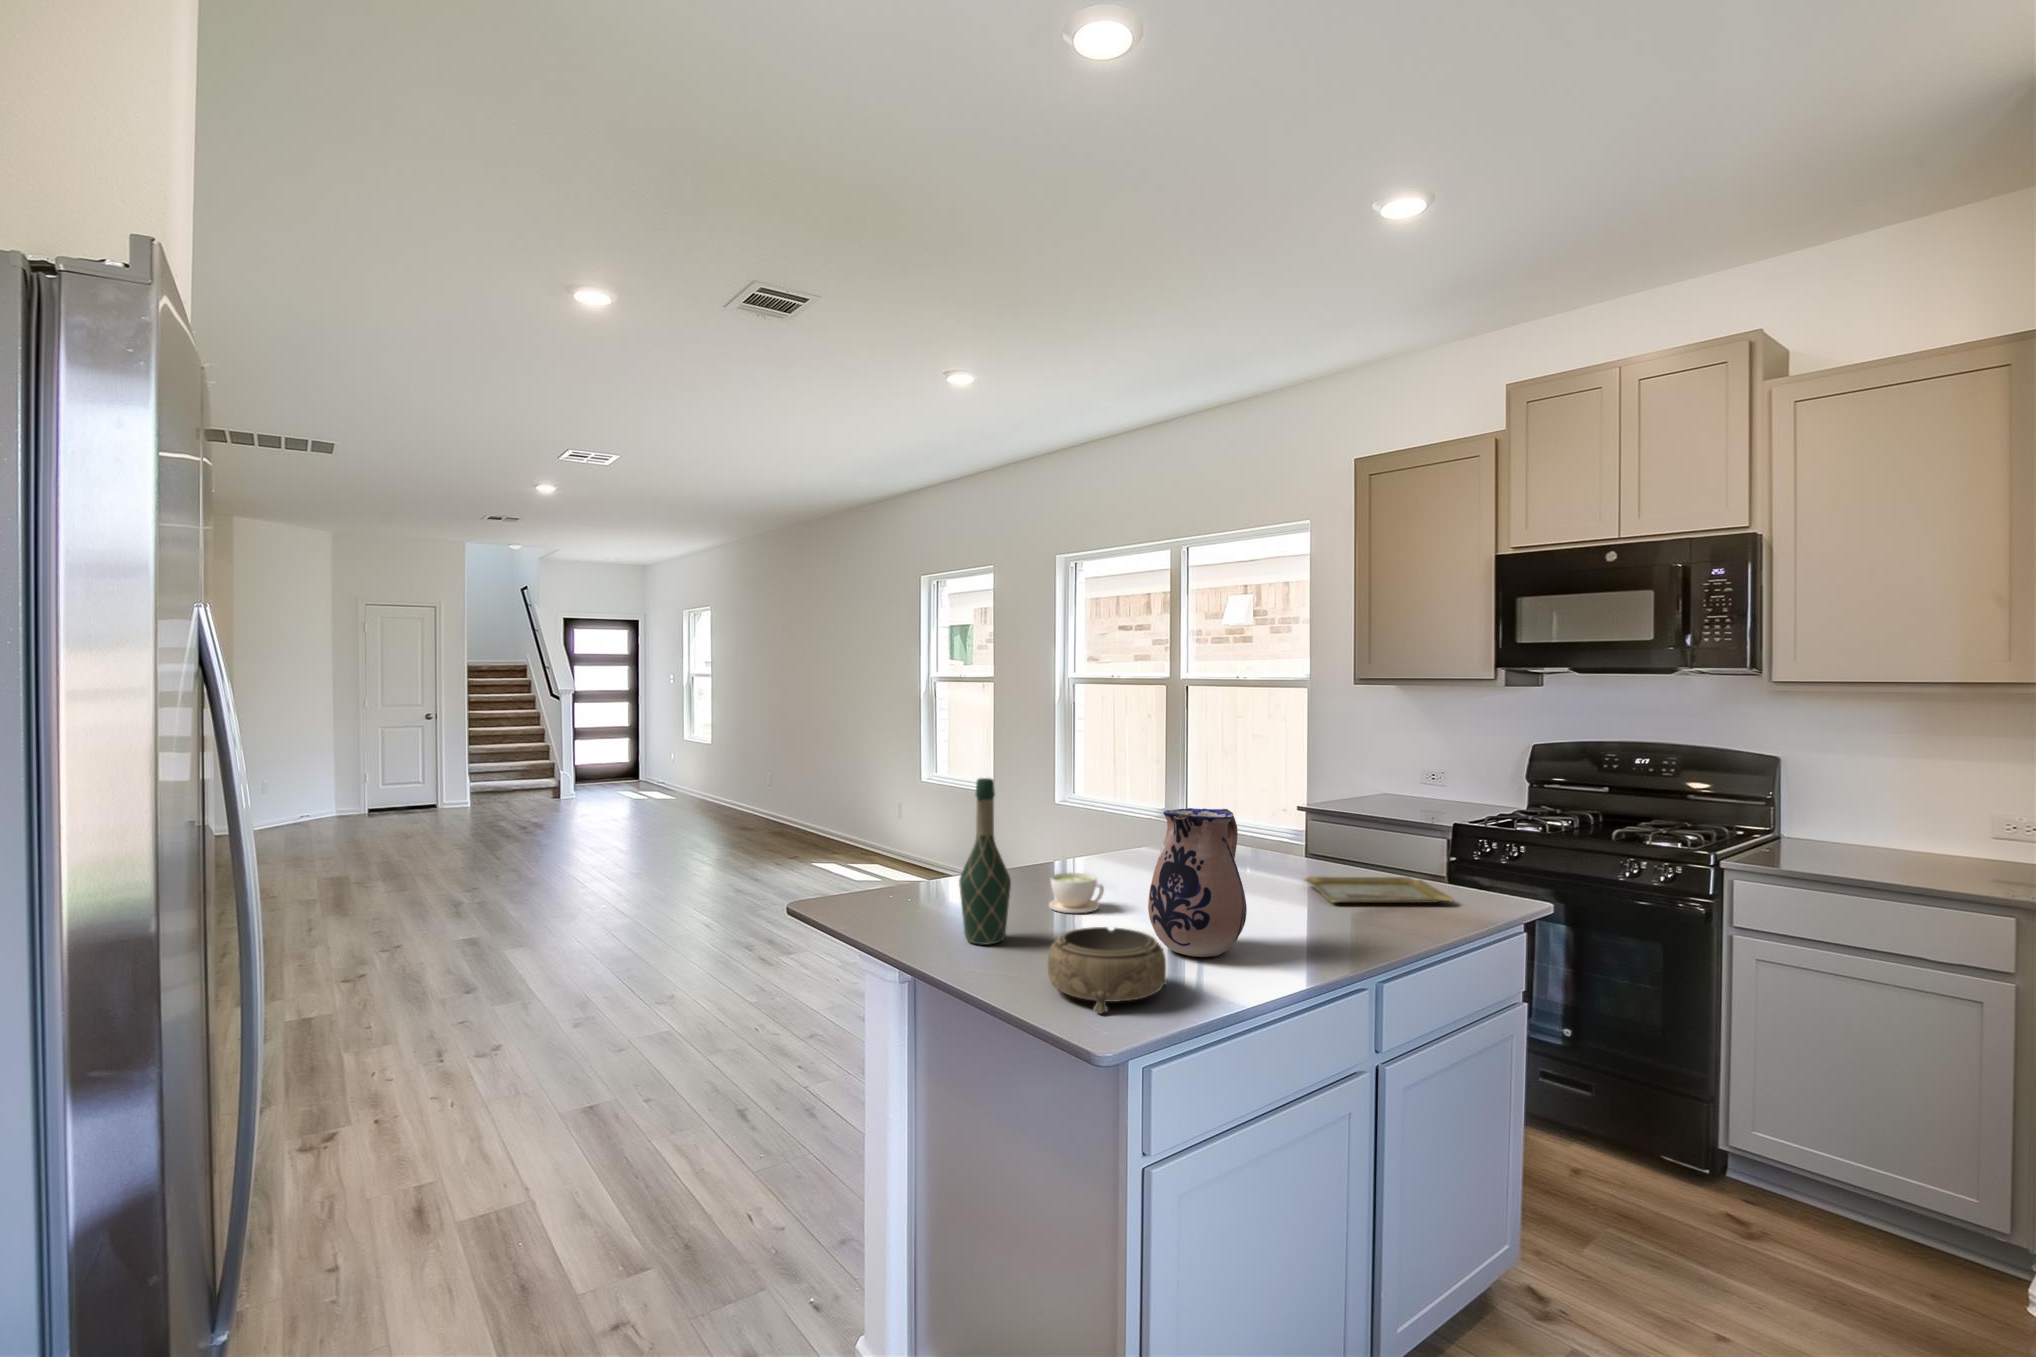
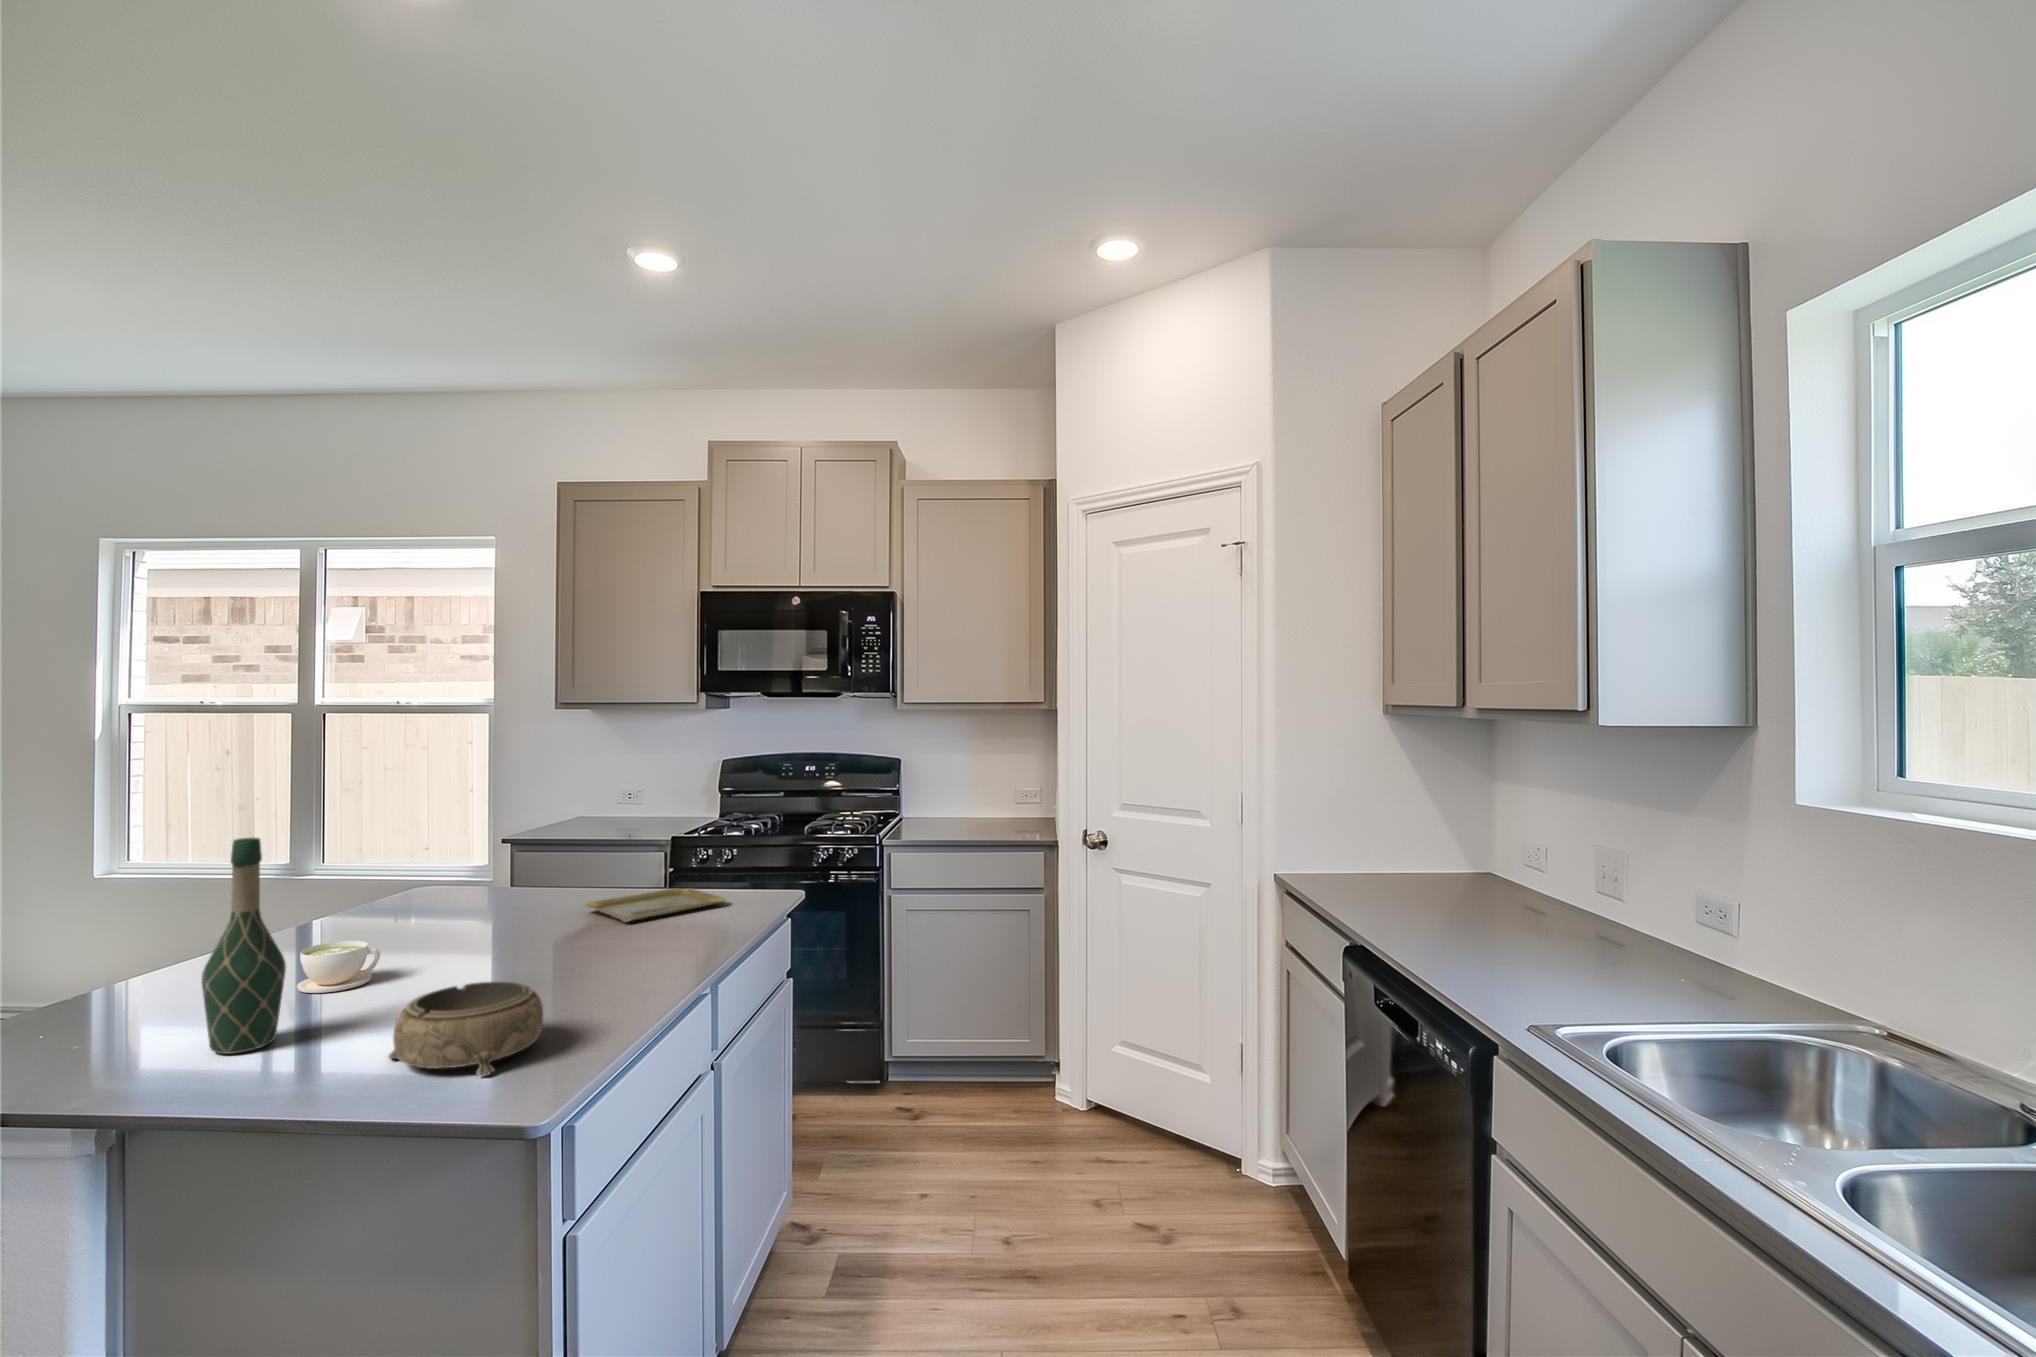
ceramic pitcher: present [1148,808,1247,957] -> none [475,841,588,999]

